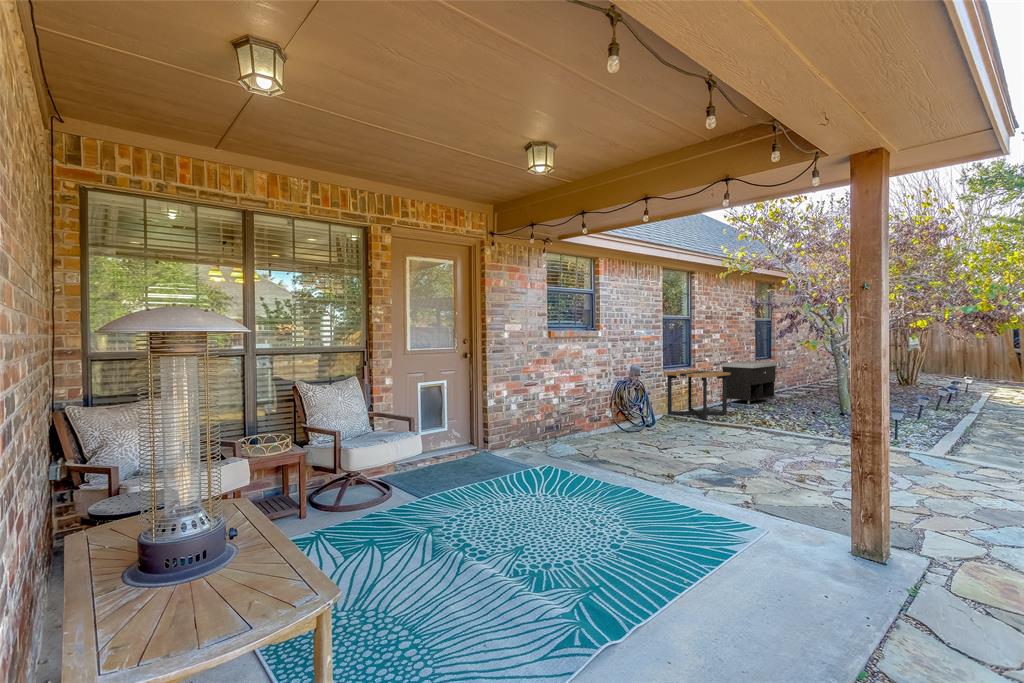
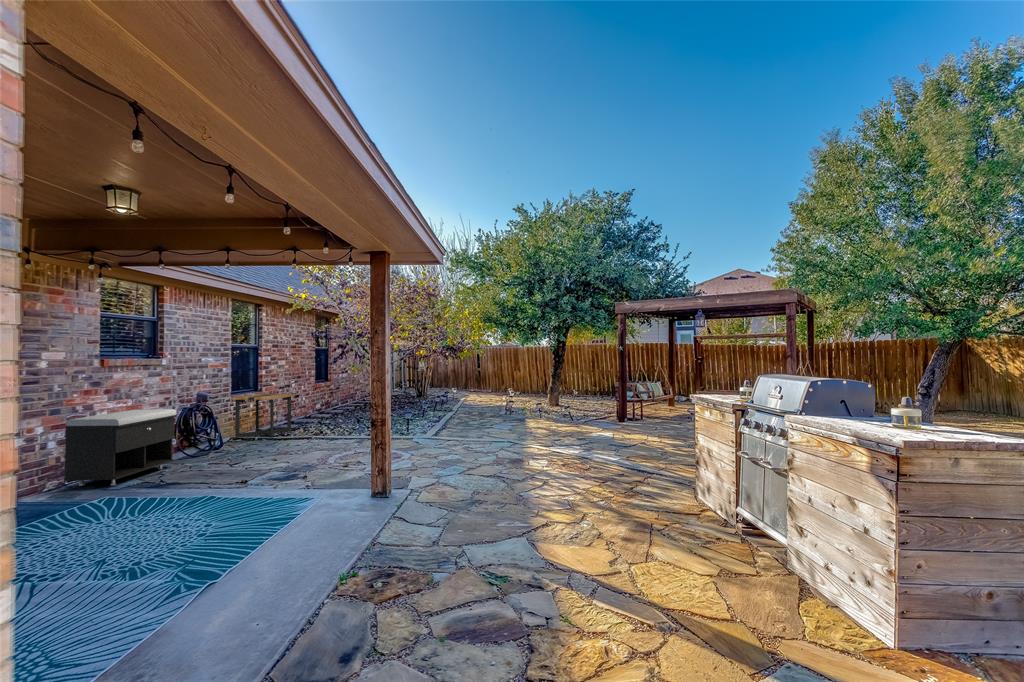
storage bench: present [723,361,777,404] -> present [65,409,177,486]

